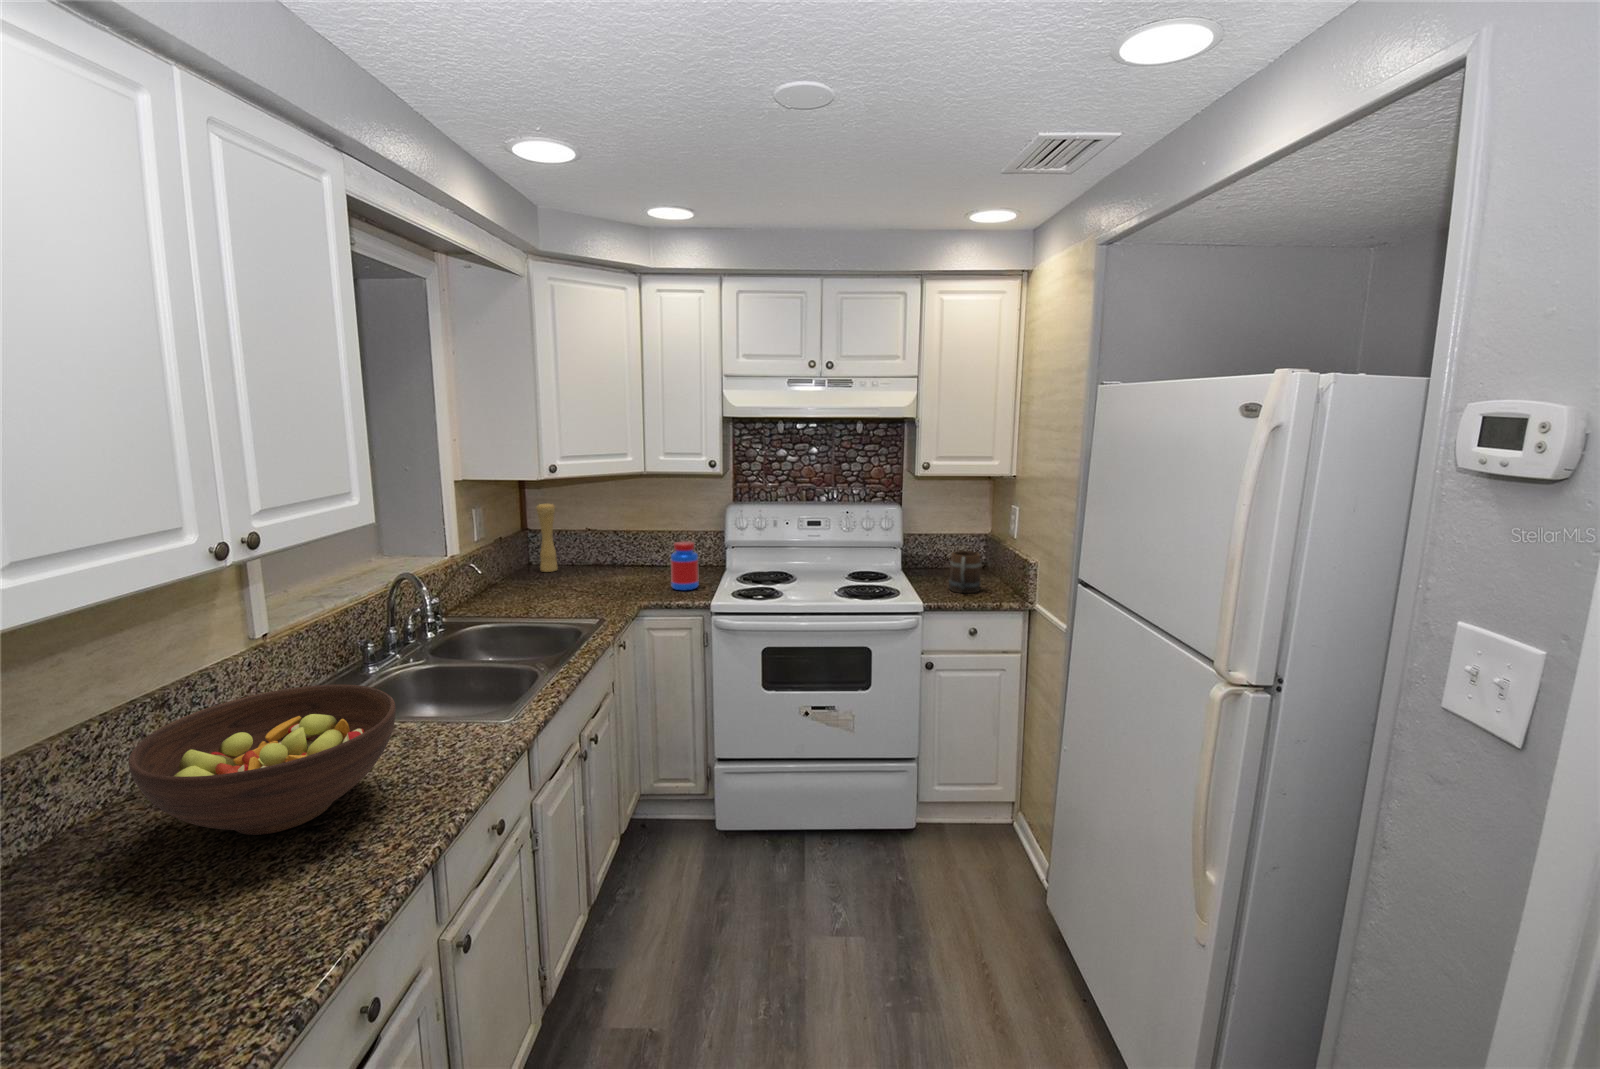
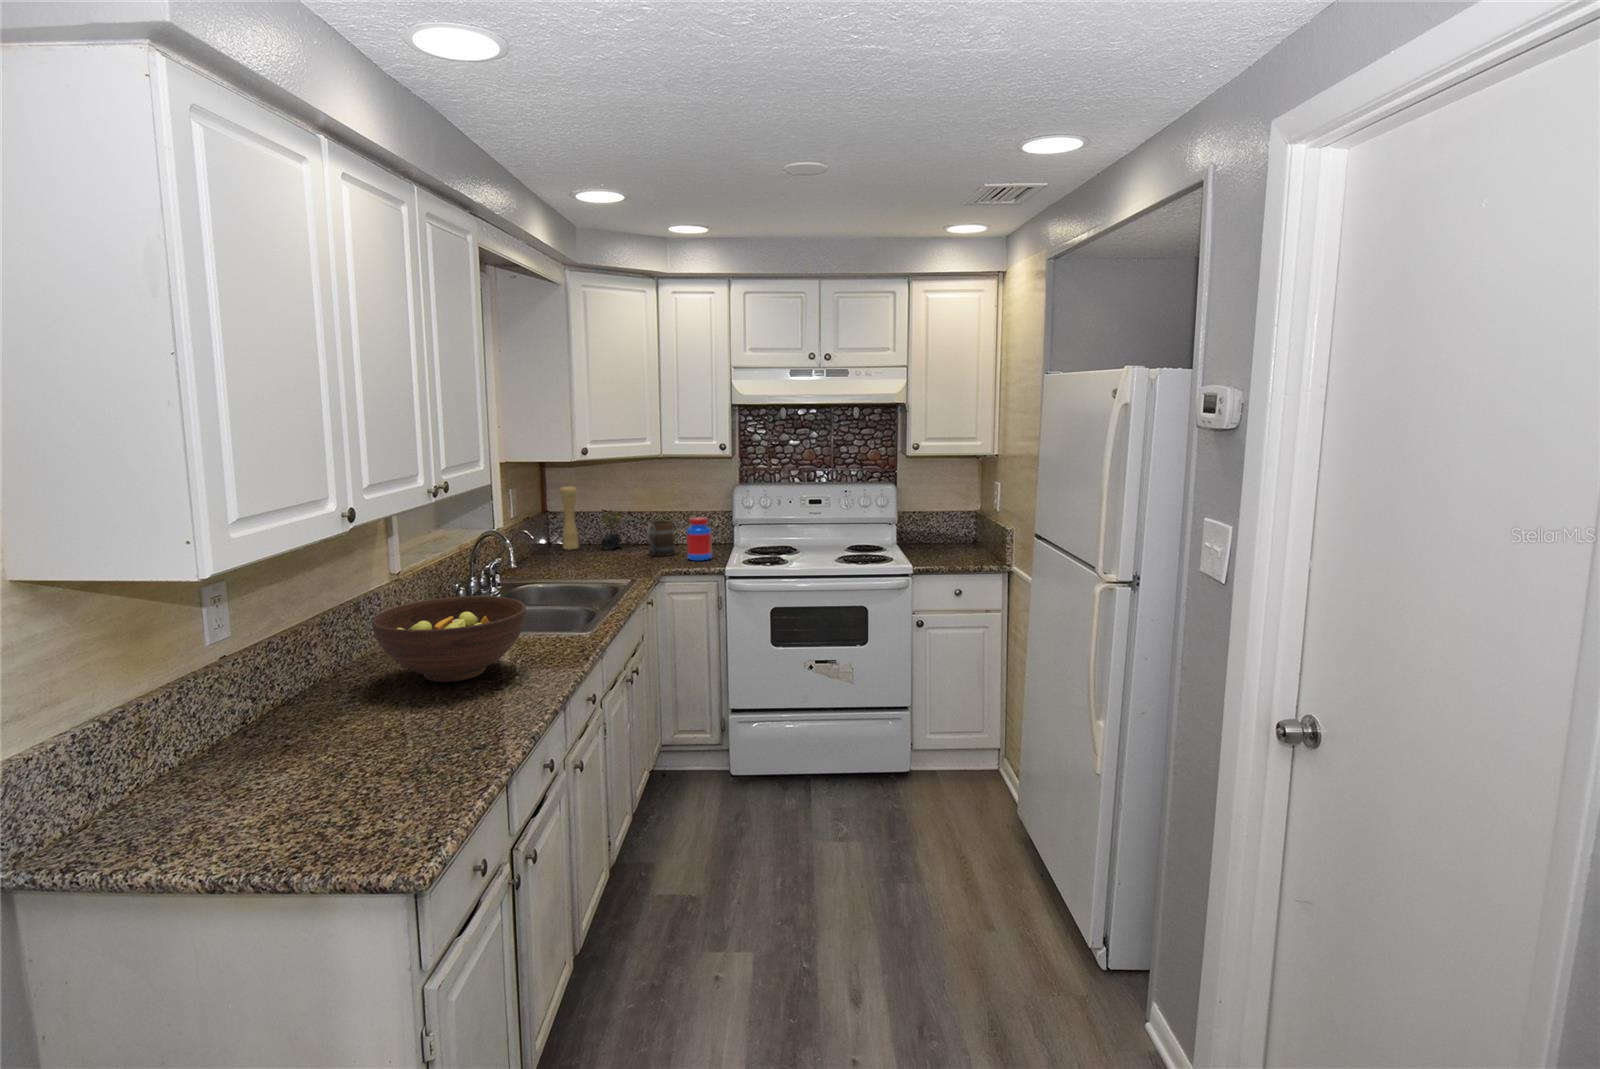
succulent plant: none [579,529,607,573] -> present [602,512,622,550]
mug: present [949,551,981,593] -> present [647,521,675,556]

